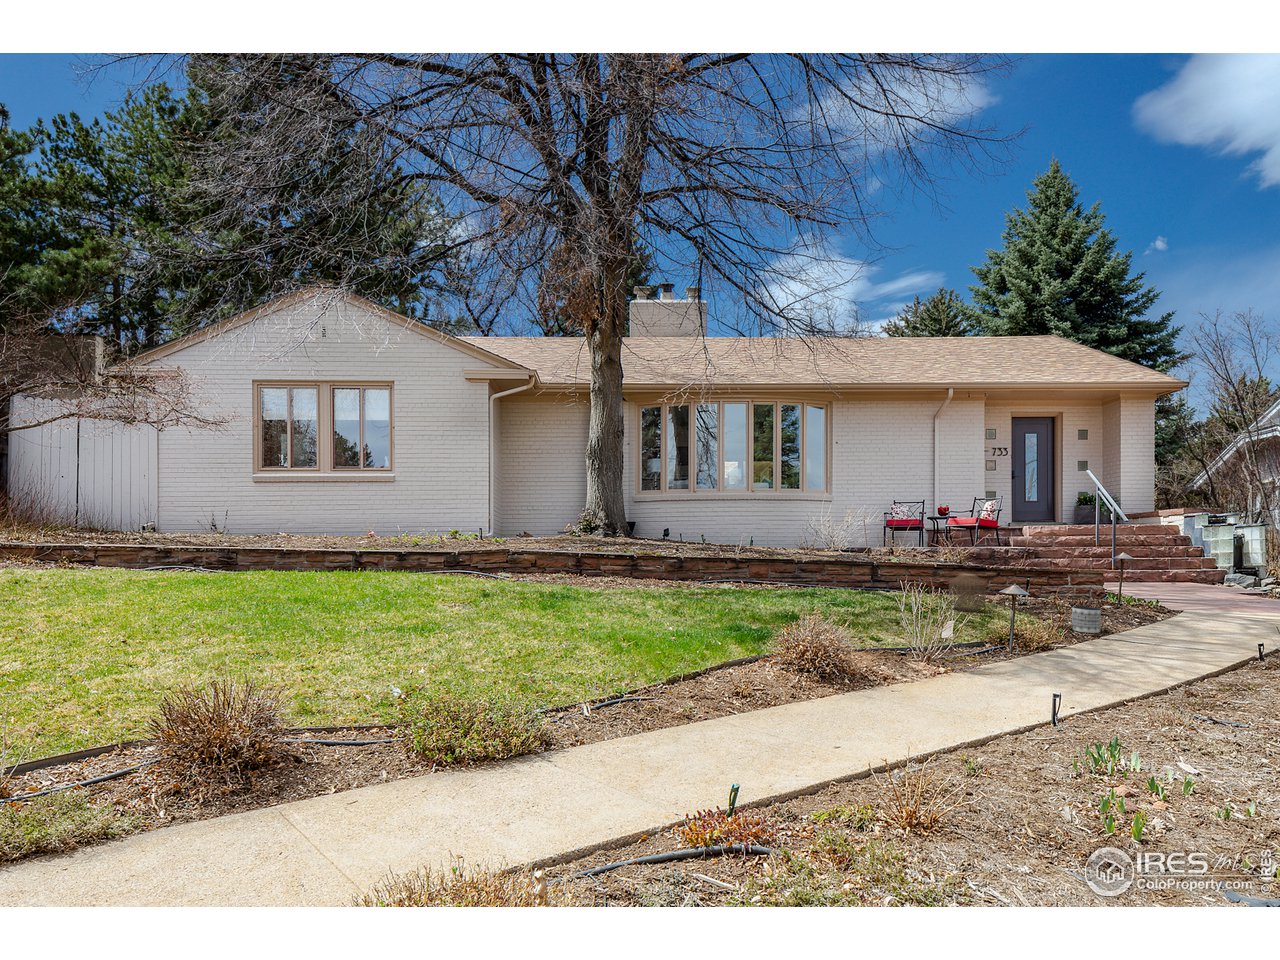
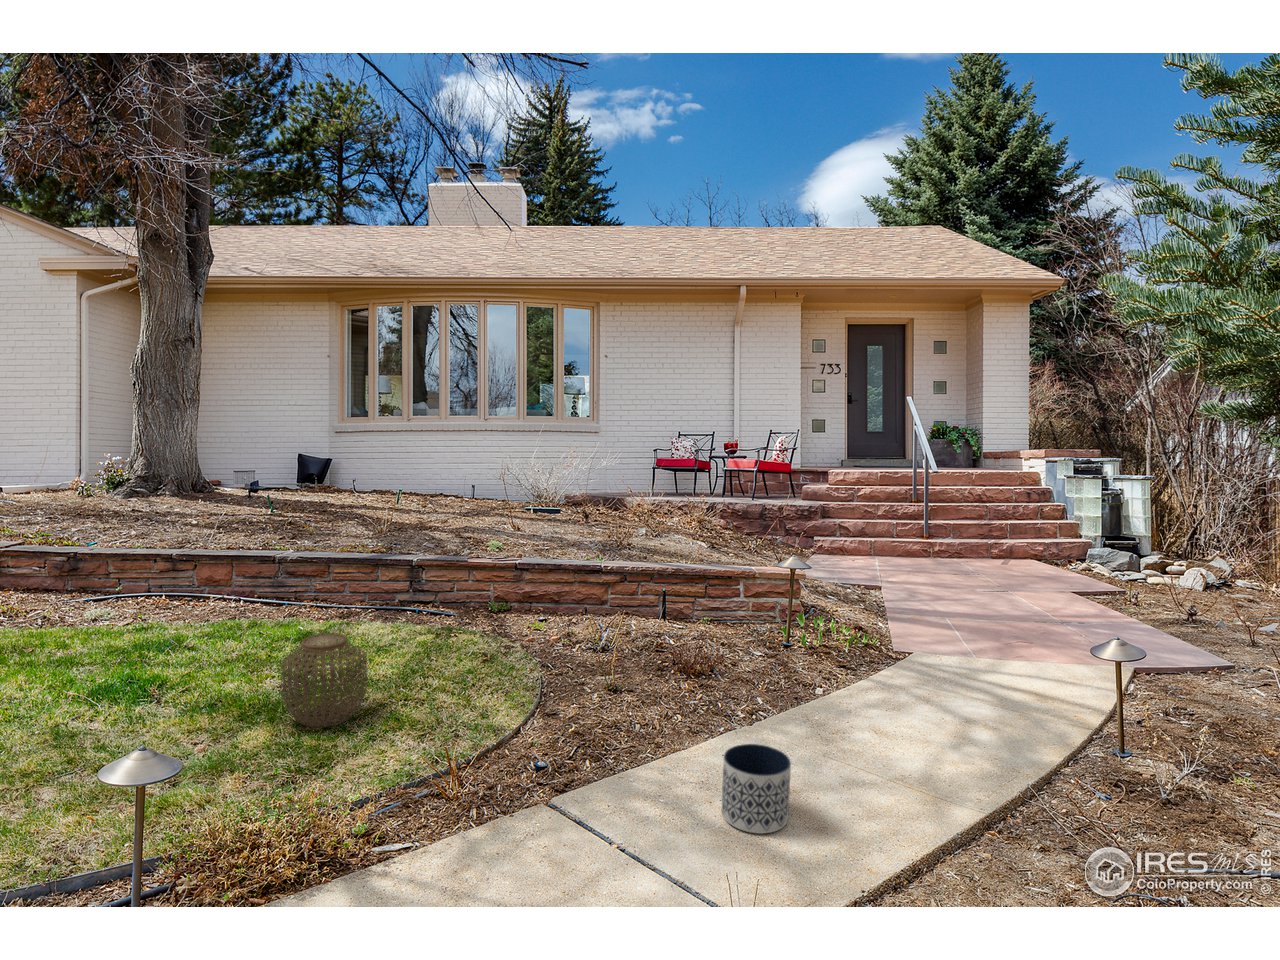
planter: present [1072,606,1101,633] -> present [722,744,791,834]

